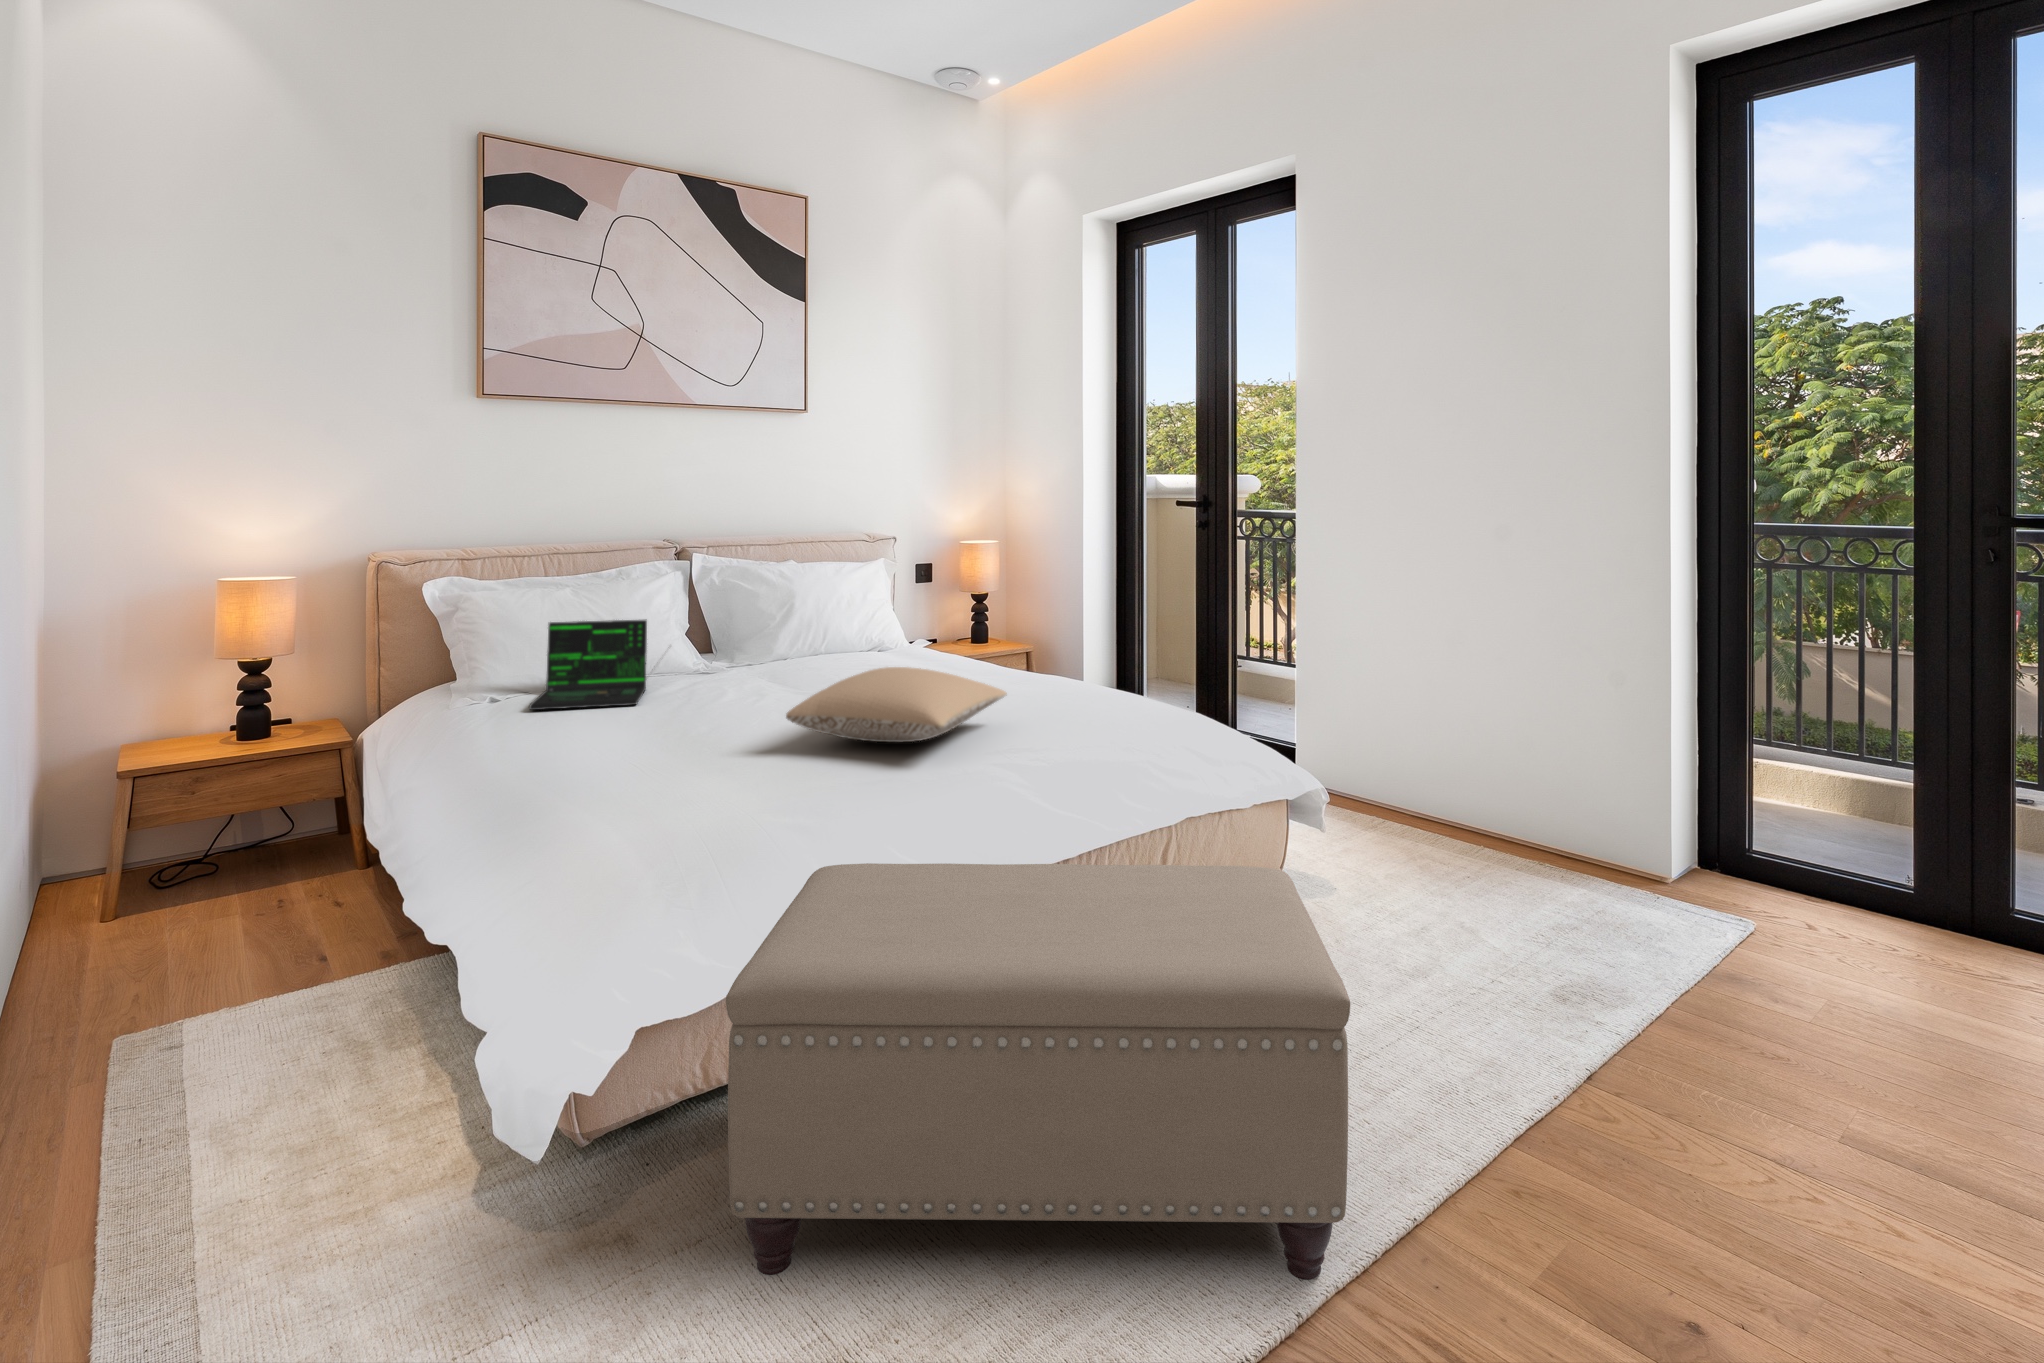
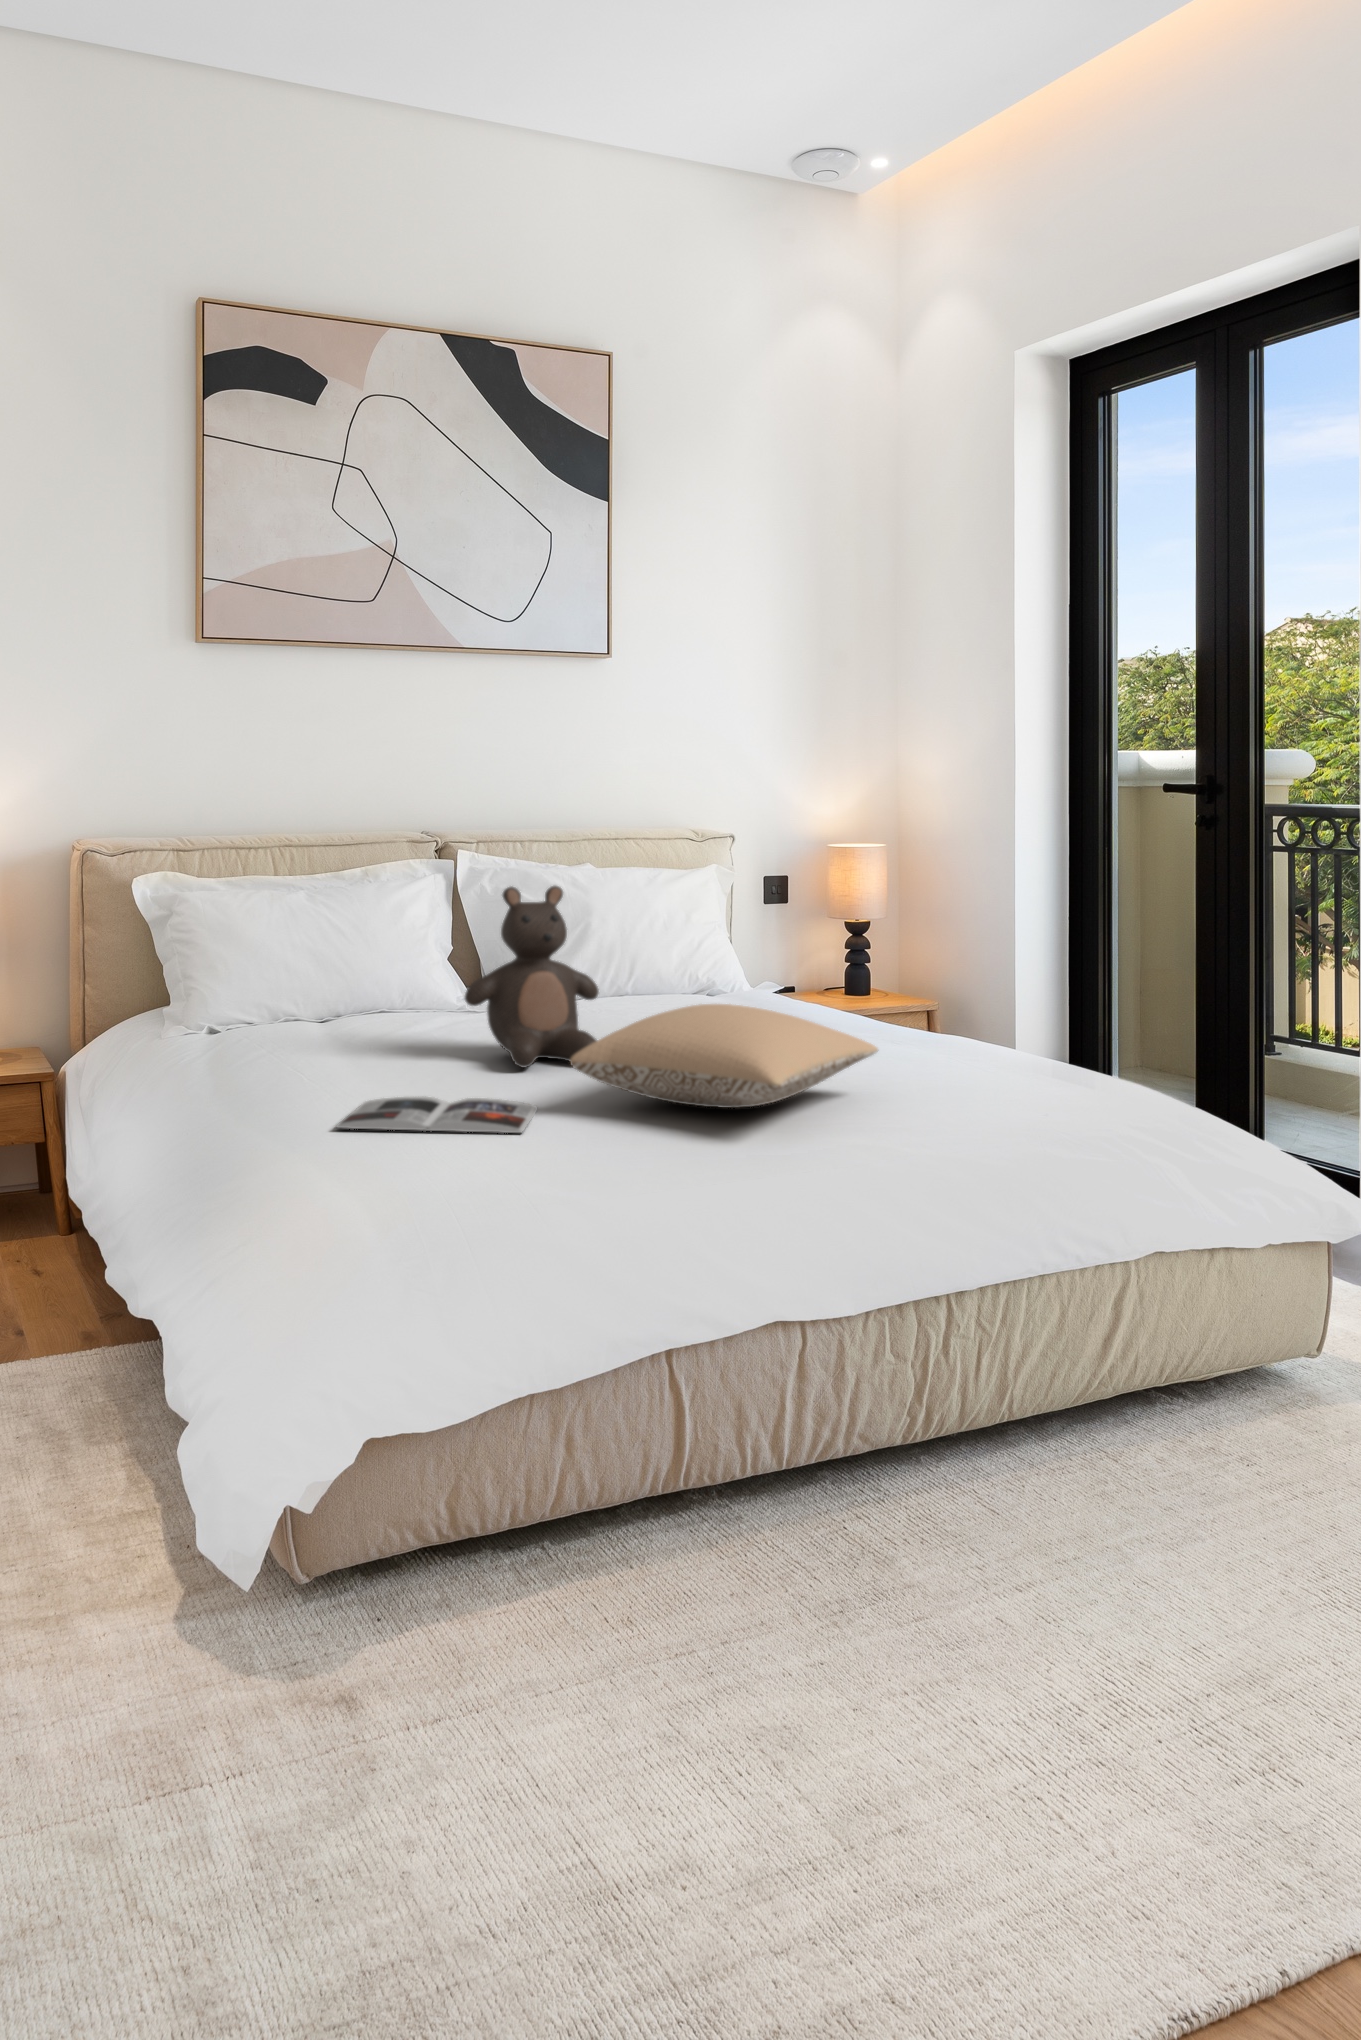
teddy bear: none [700,583,805,719] -> present [465,886,599,1067]
laptop: present [529,620,653,710] -> none [254,932,431,1044]
magazine: none [599,746,762,779] -> present [336,1096,538,1133]
ottoman: present [726,863,1350,1280] -> none [471,1254,1335,1900]

